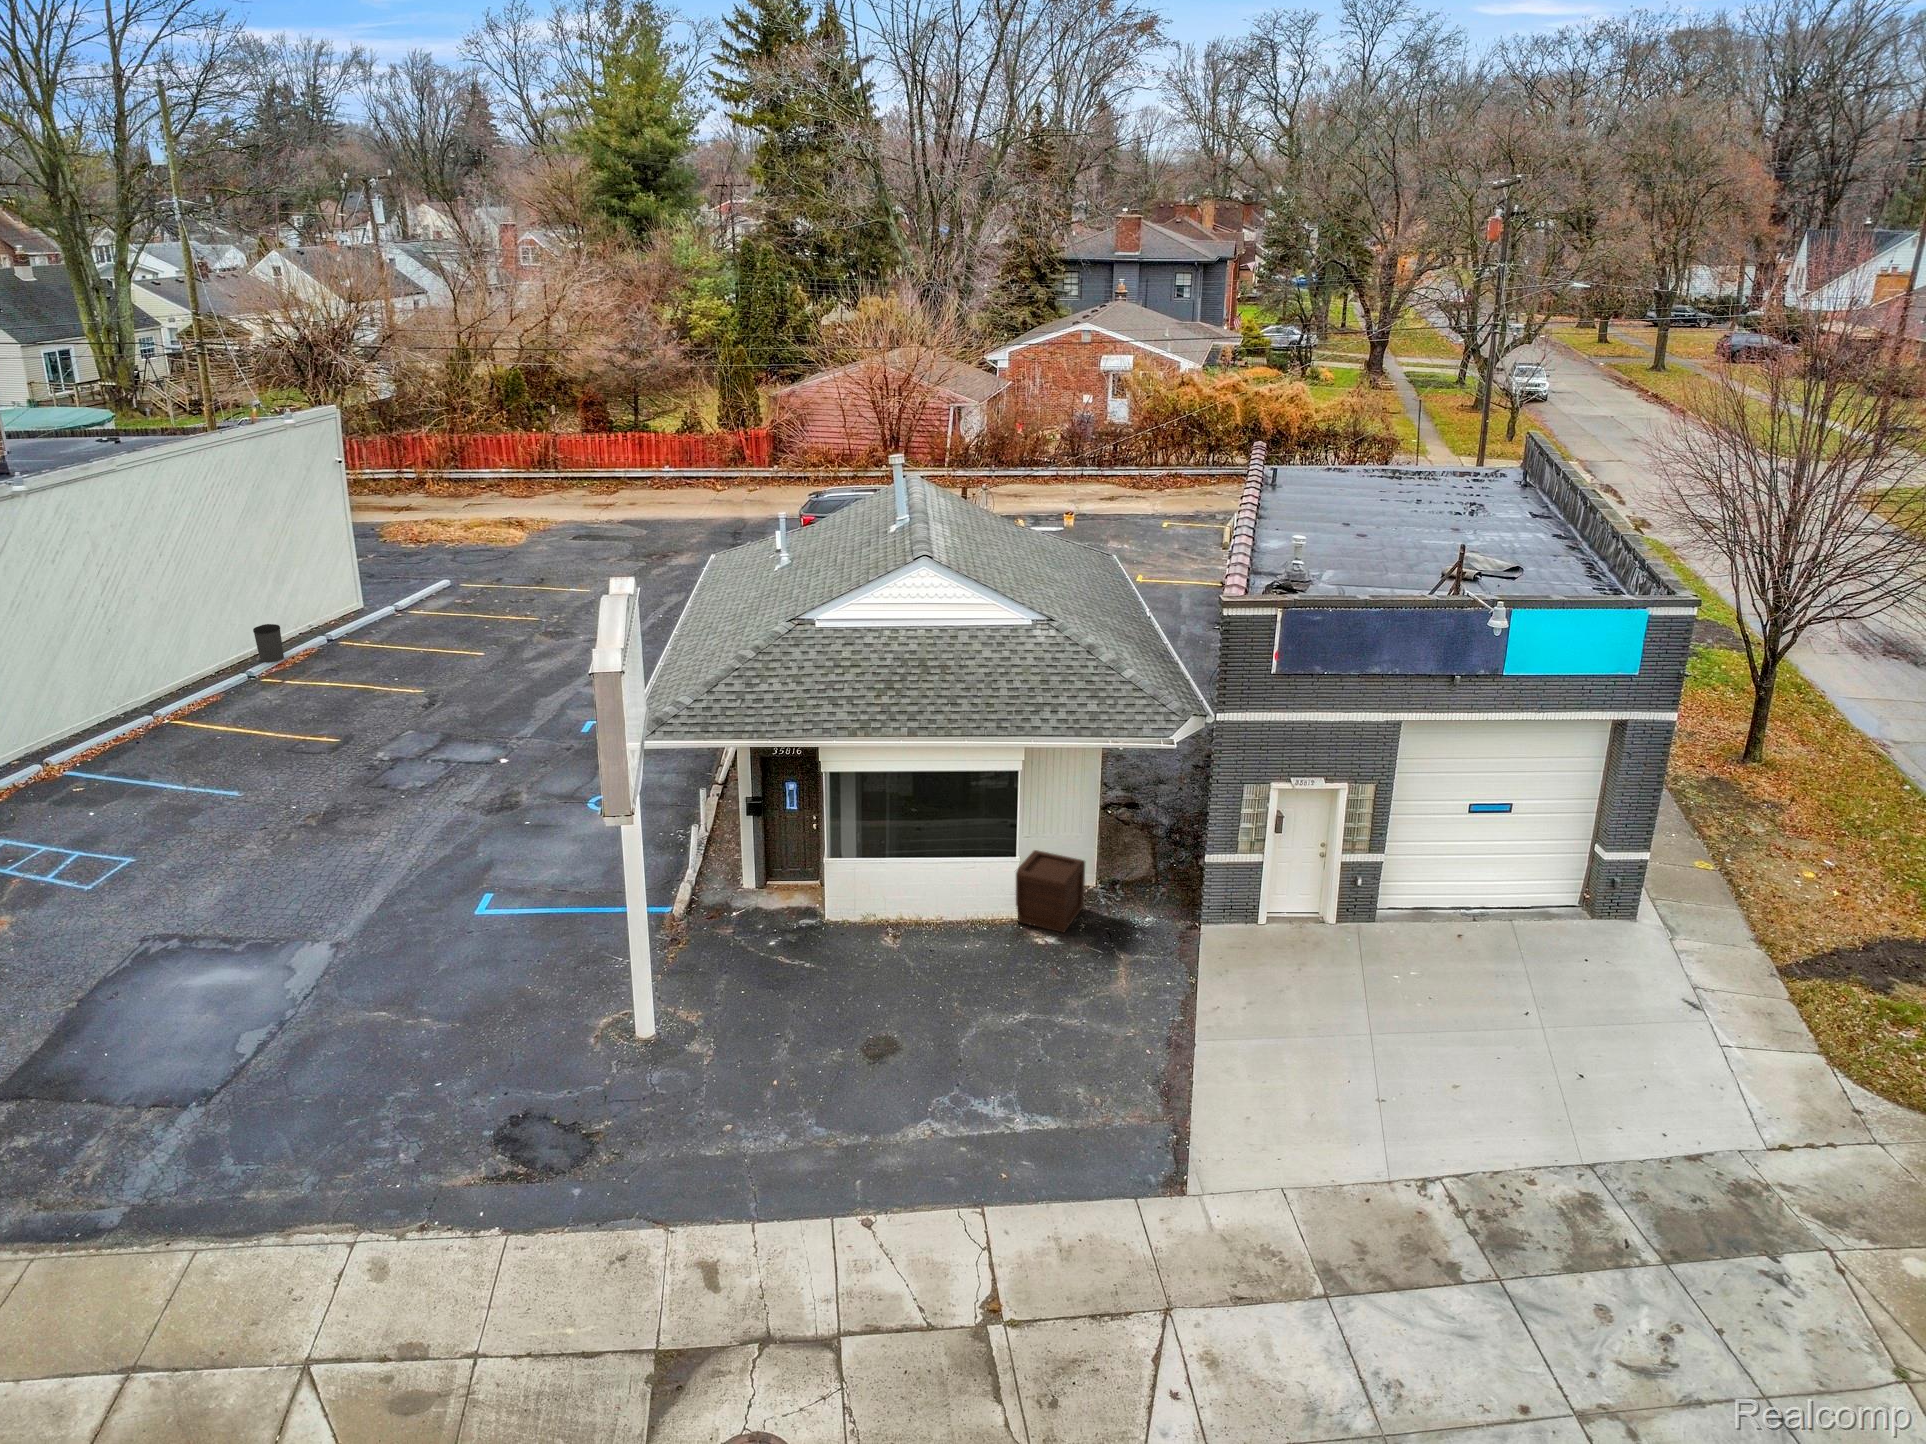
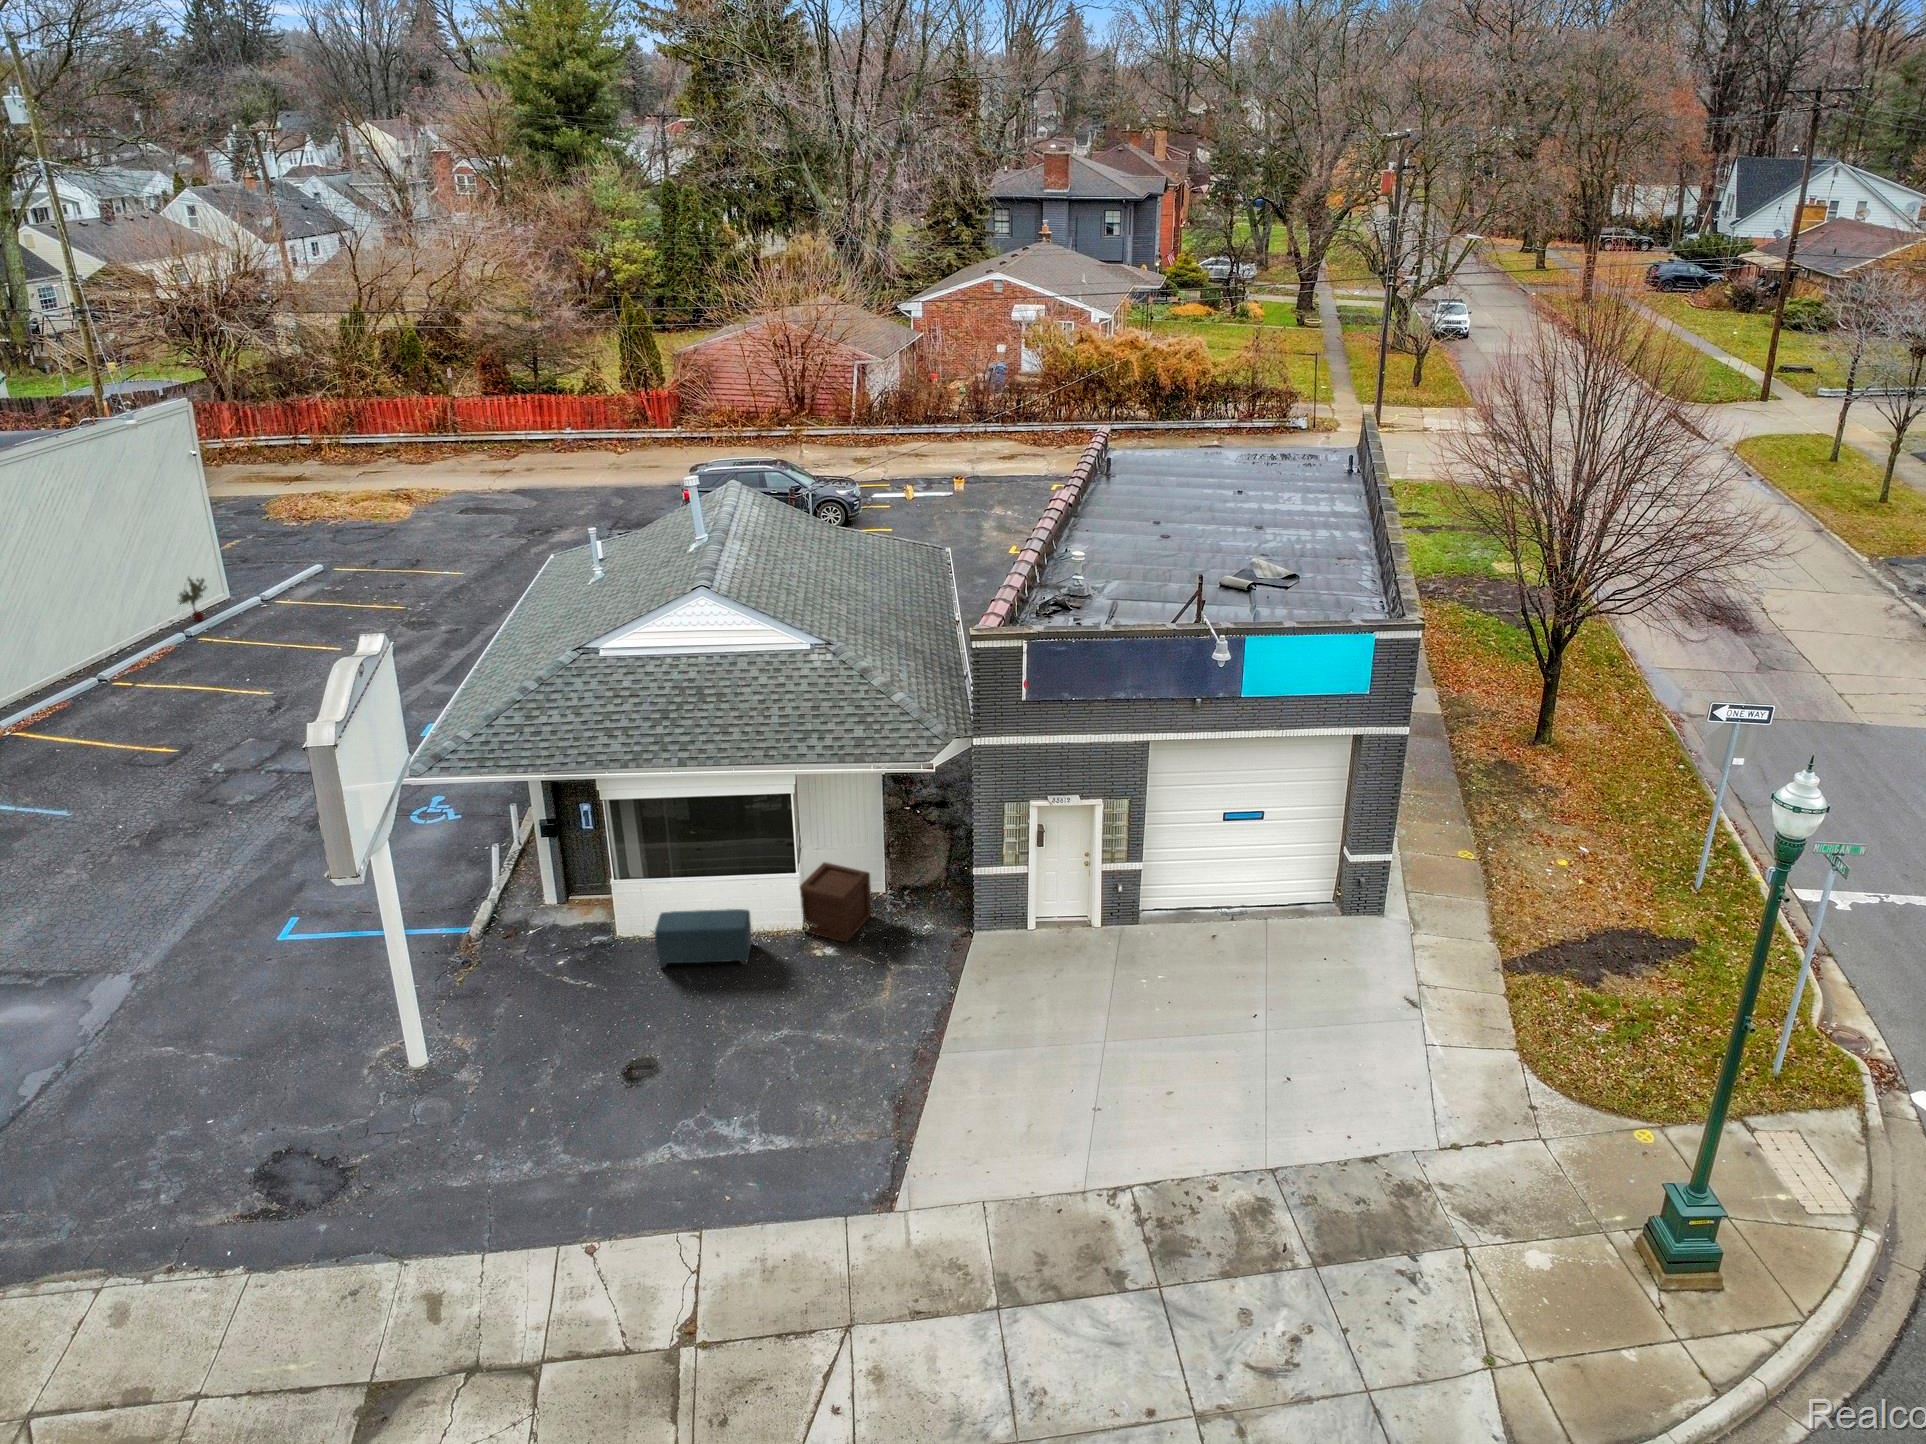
potted tree: none [317,583,347,629] -> present [178,578,207,621]
trash can: present [253,624,284,662] -> none [103,623,138,662]
bench: none [871,893,967,951] -> present [655,909,751,968]

